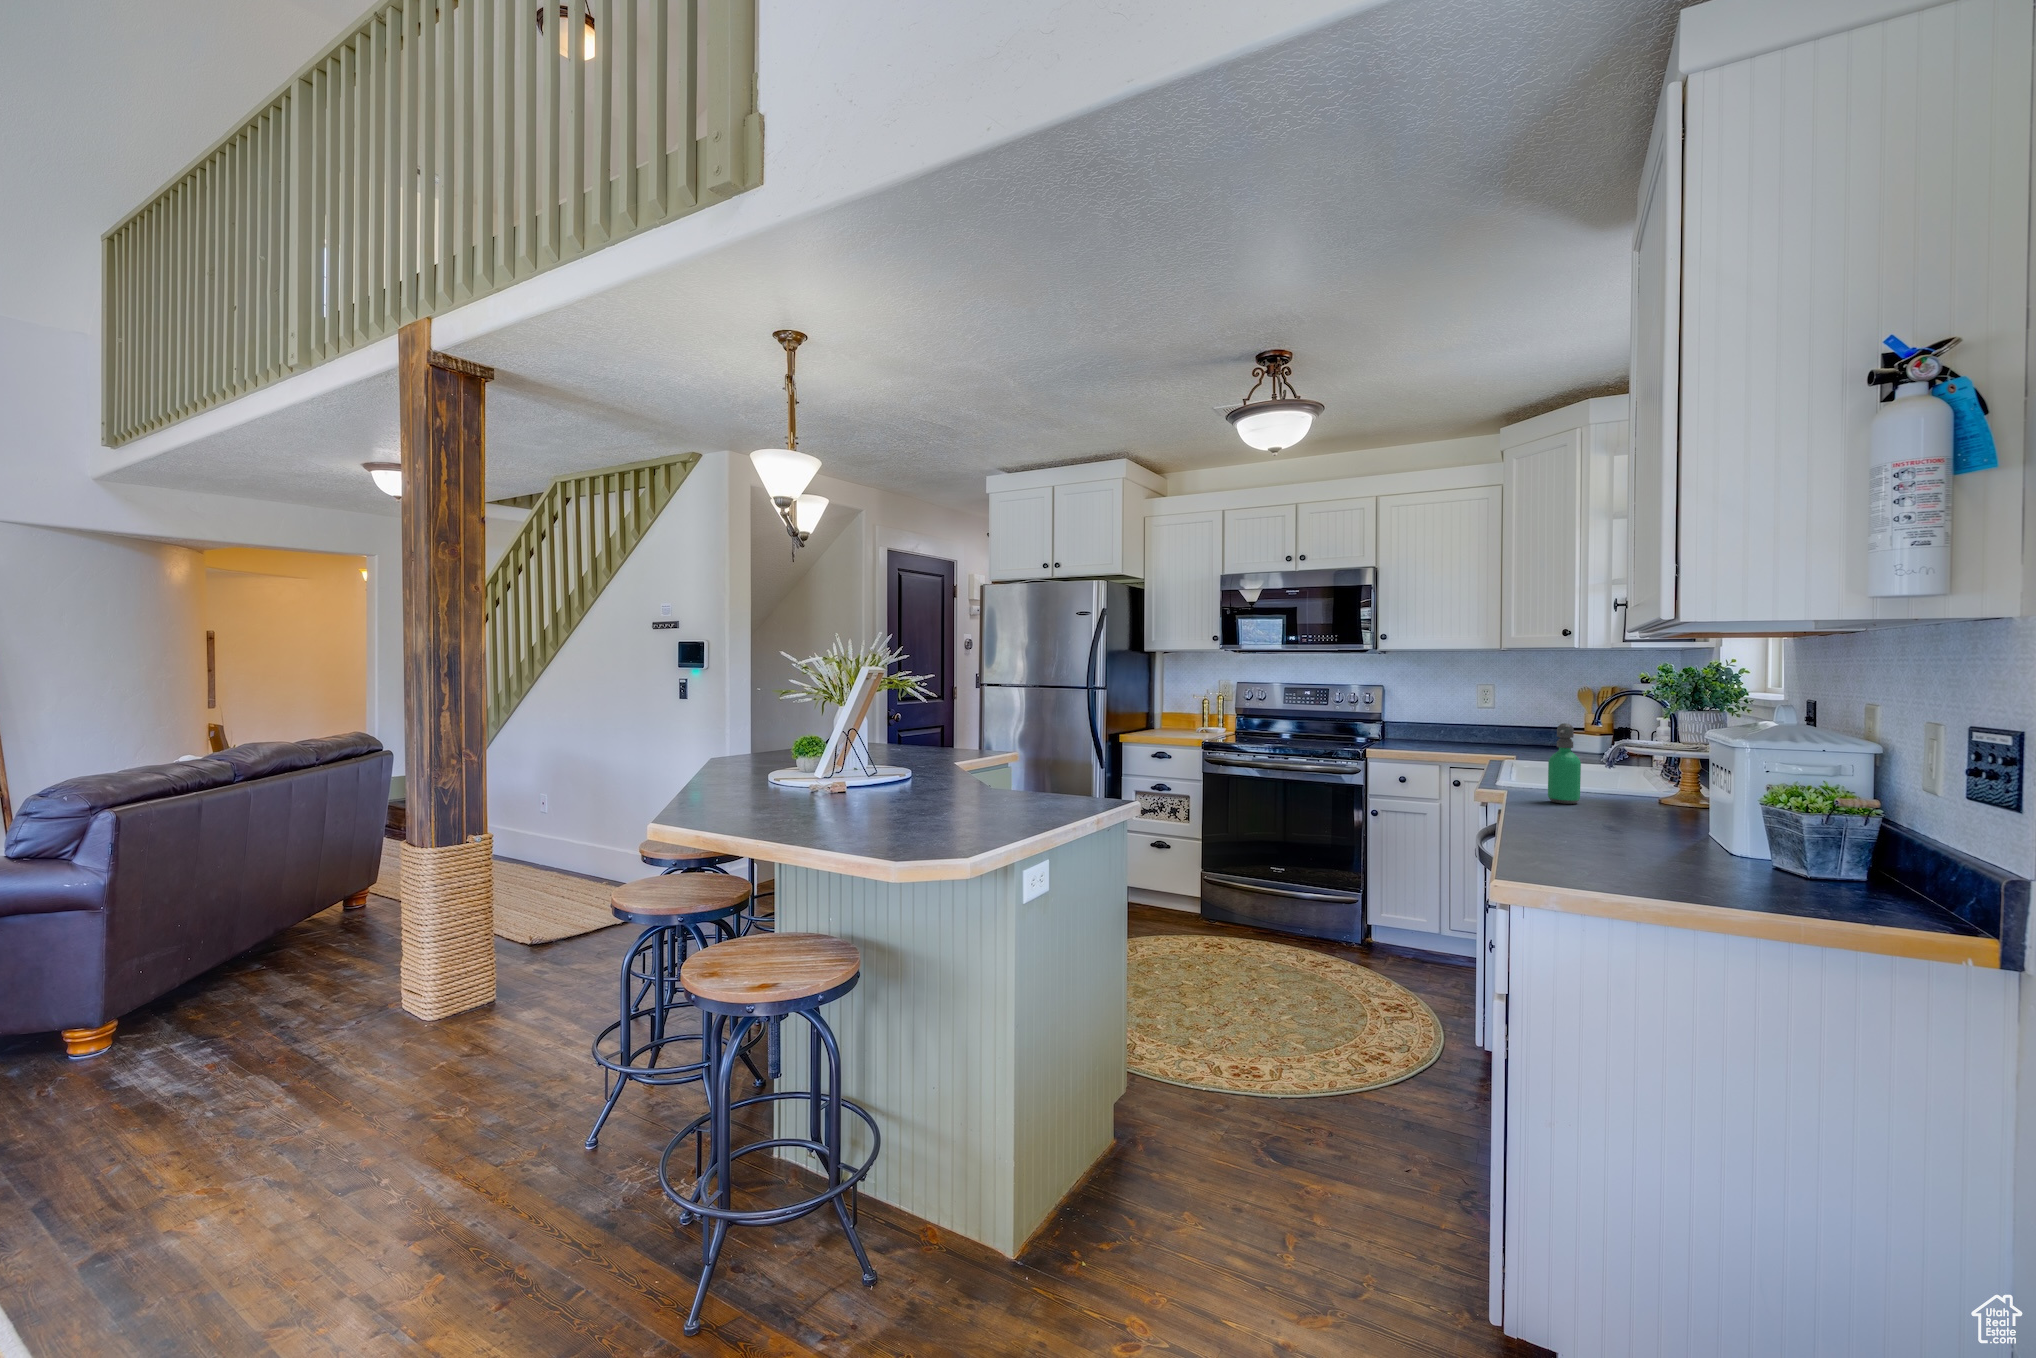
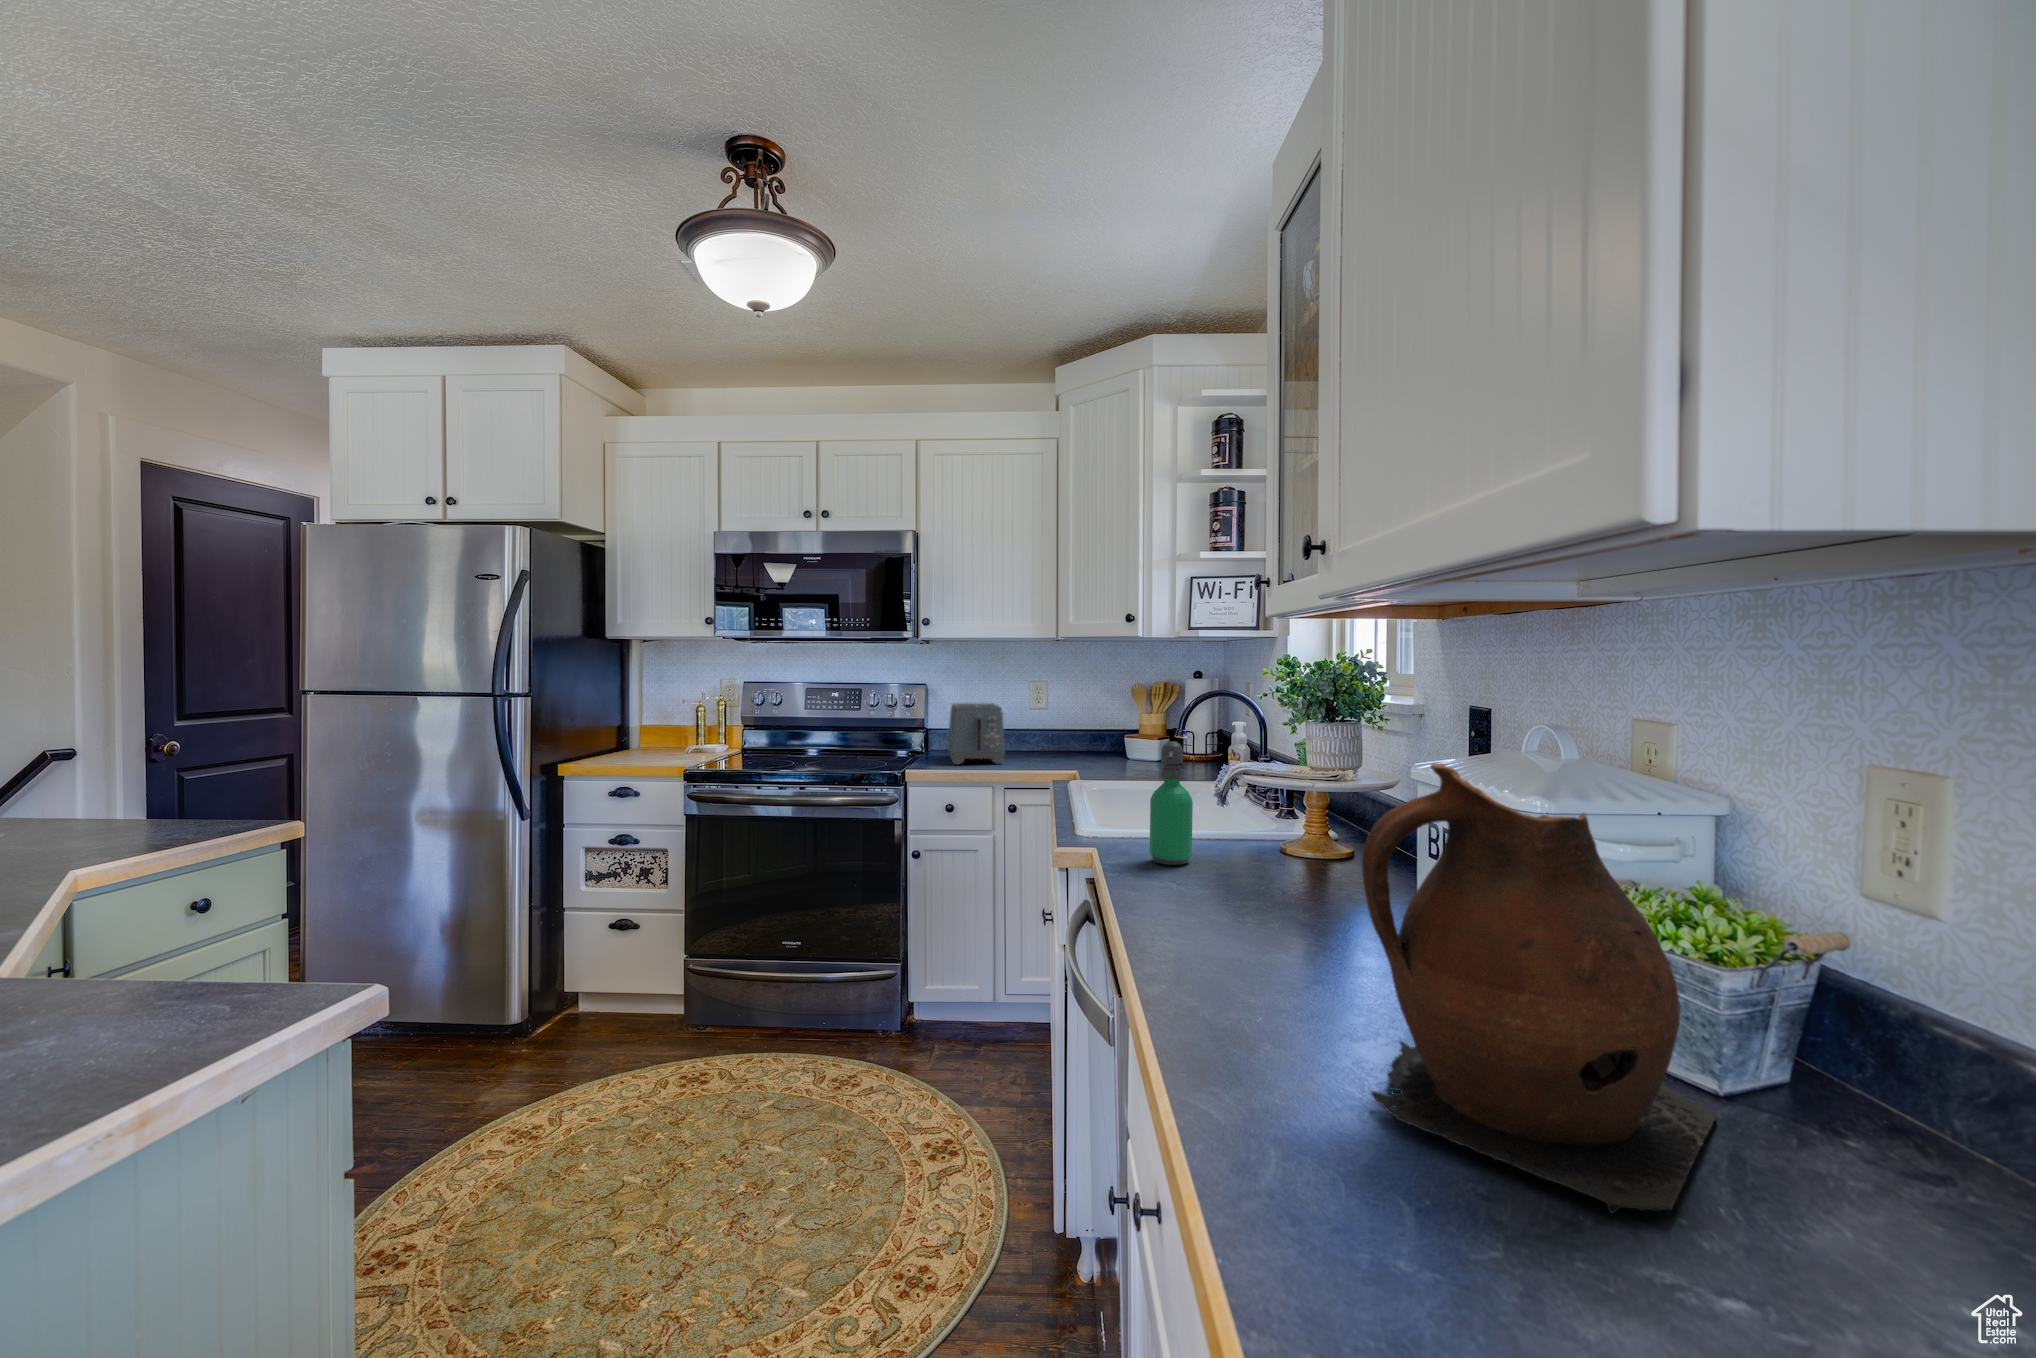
toaster: none [1401,701,1451,749] -> present [948,703,1005,764]
ceramic pitcher: none [1608,721,1797,891] -> present [1362,763,1717,1213]

